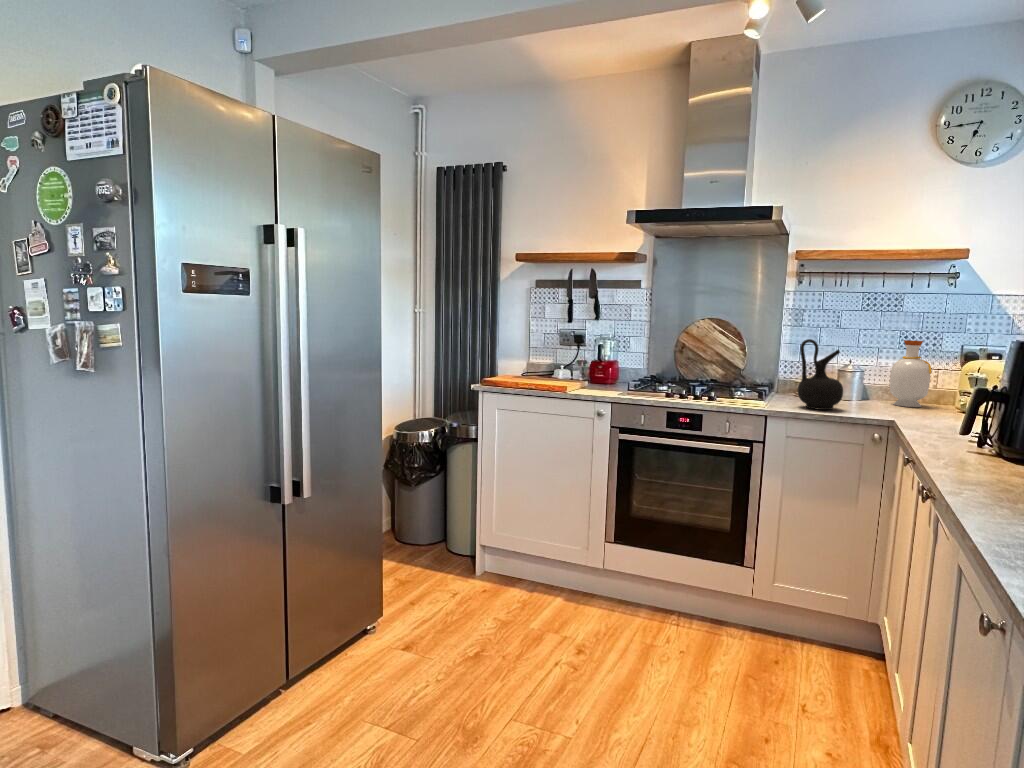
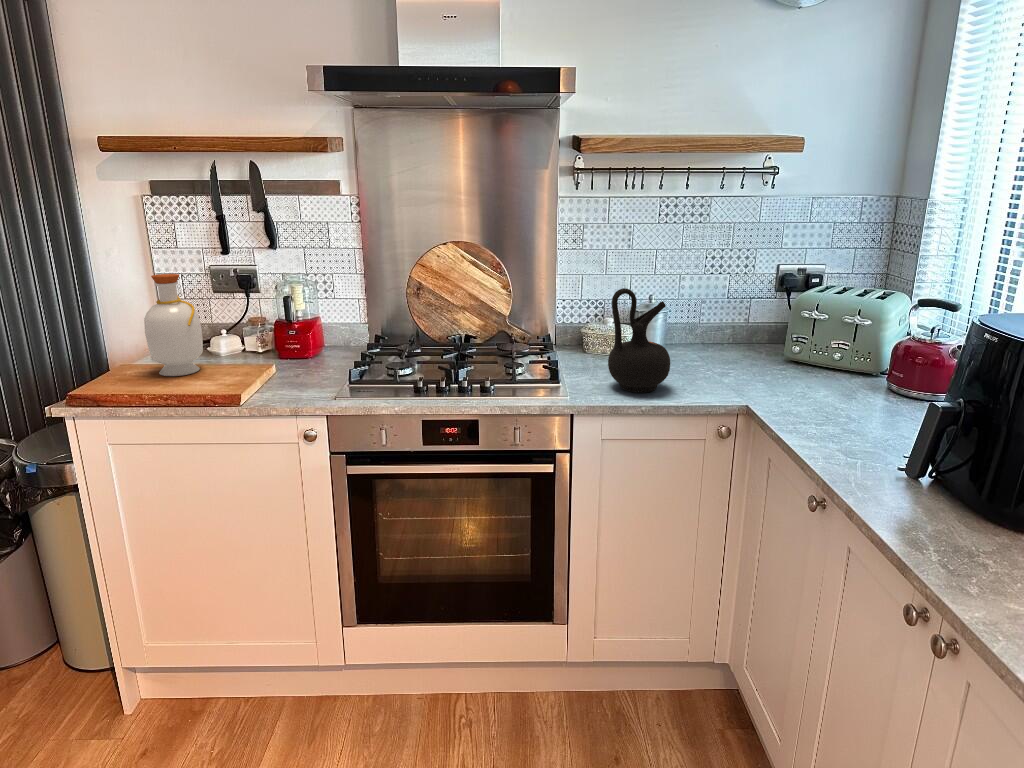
bottle: present [890,340,931,407] -> present [144,274,203,376]

